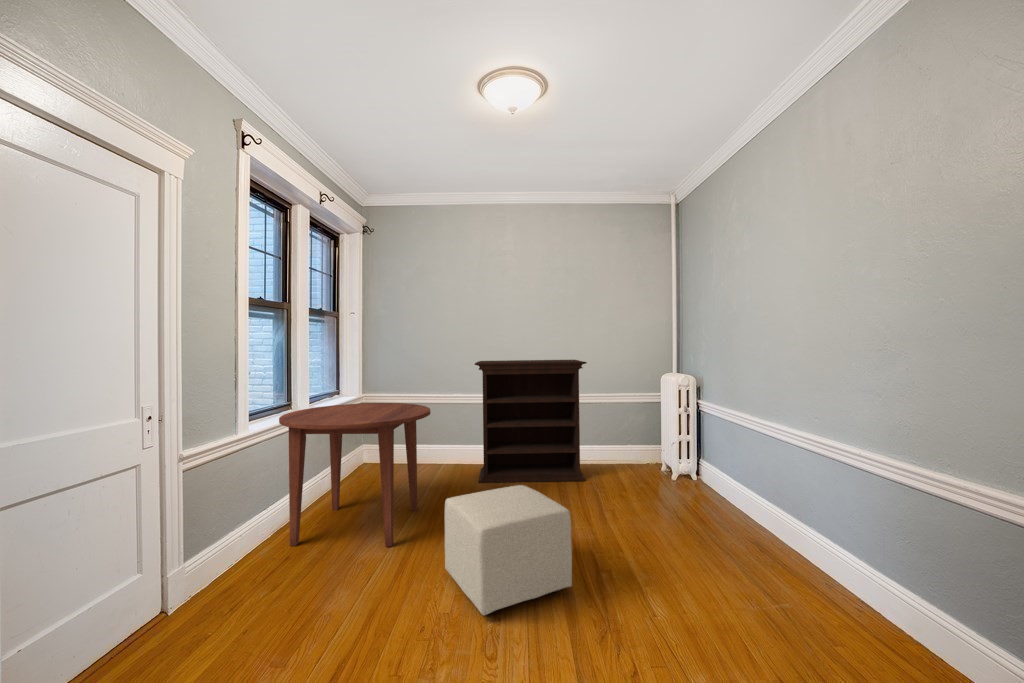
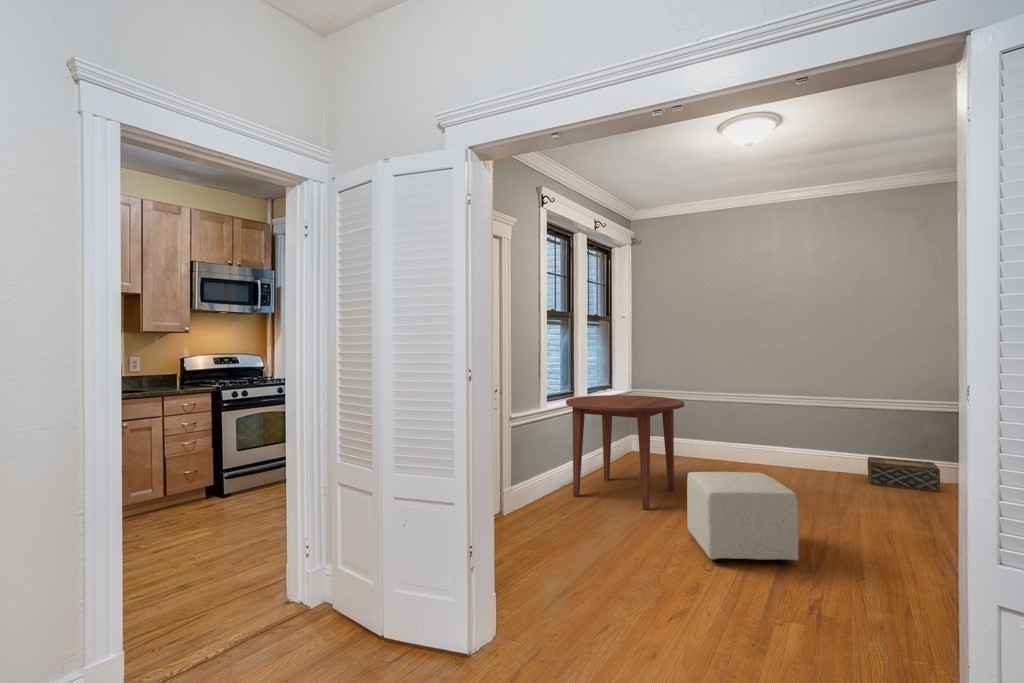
bookshelf: present [475,360,587,483] -> none [735,362,866,495]
woven basket: none [579,442,633,468] -> present [868,457,940,492]

